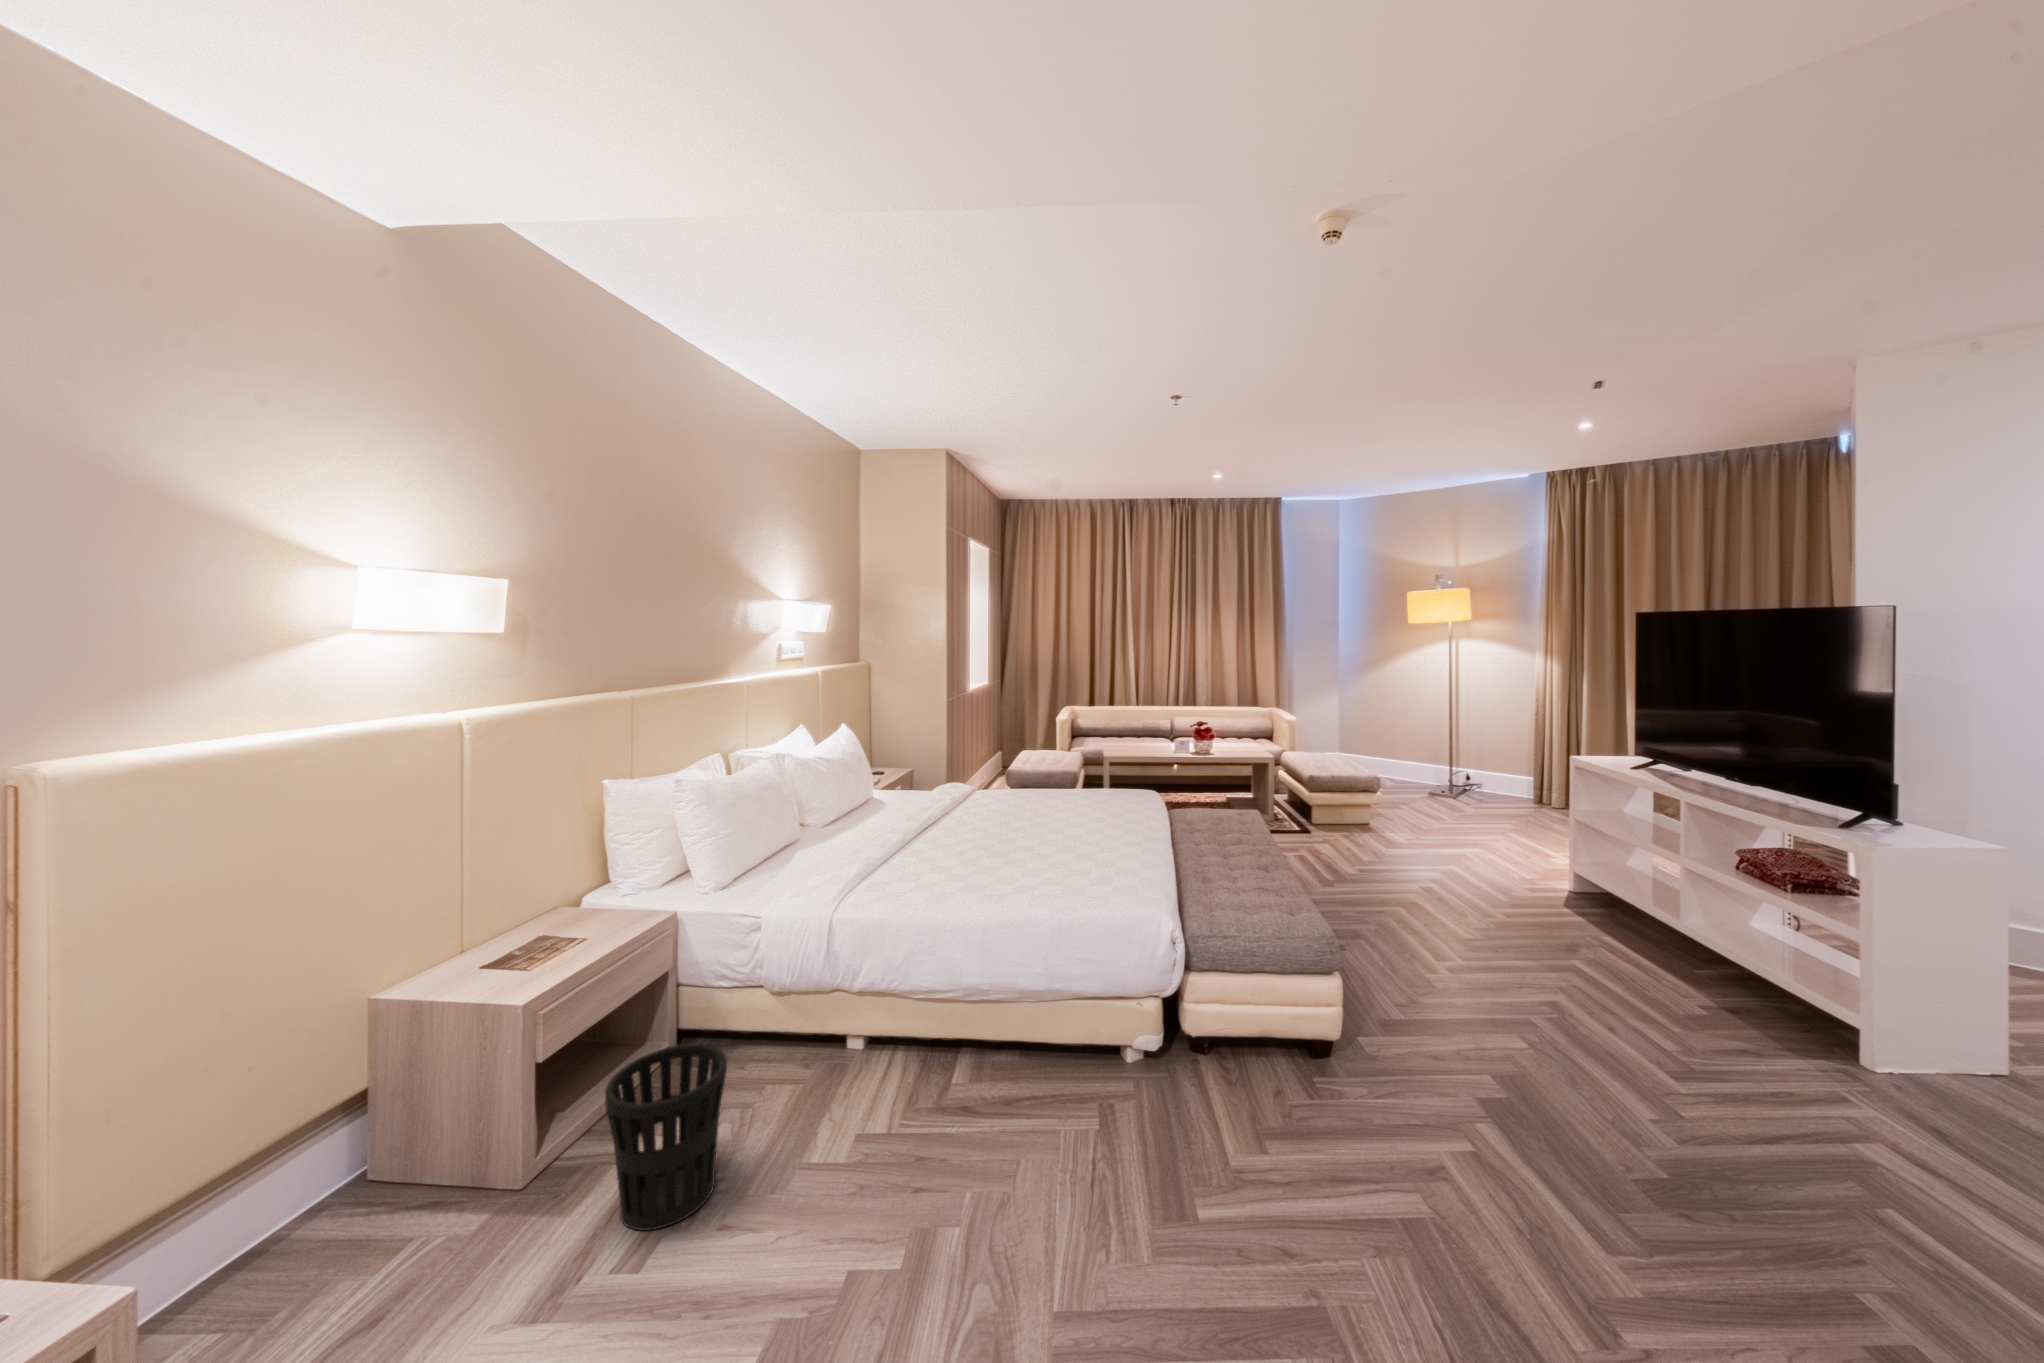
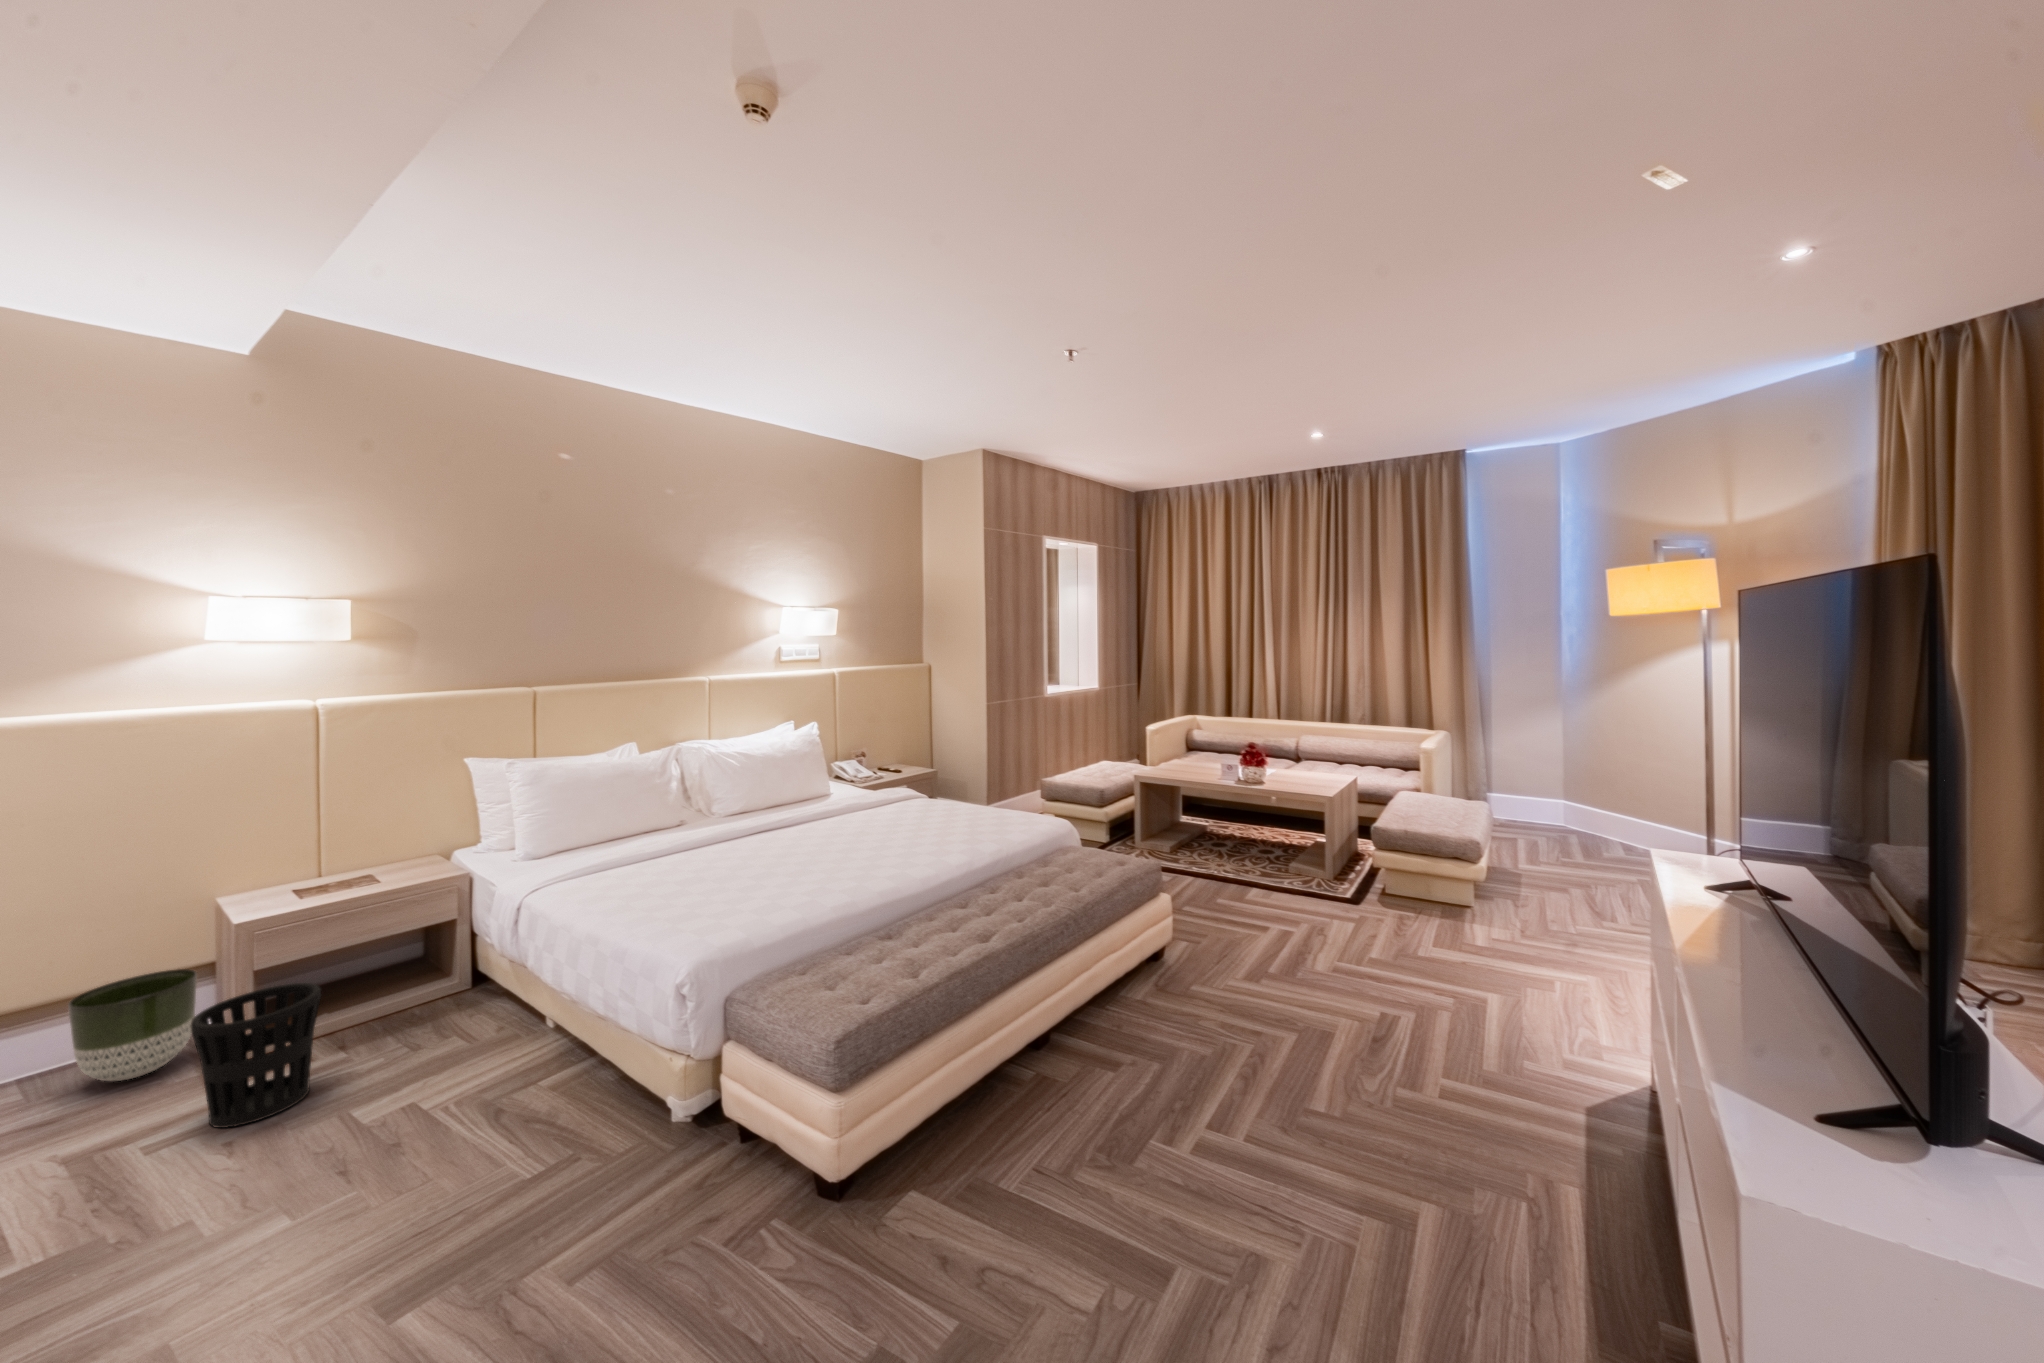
planter: none [291,1090,449,1267] -> present [68,969,197,1081]

